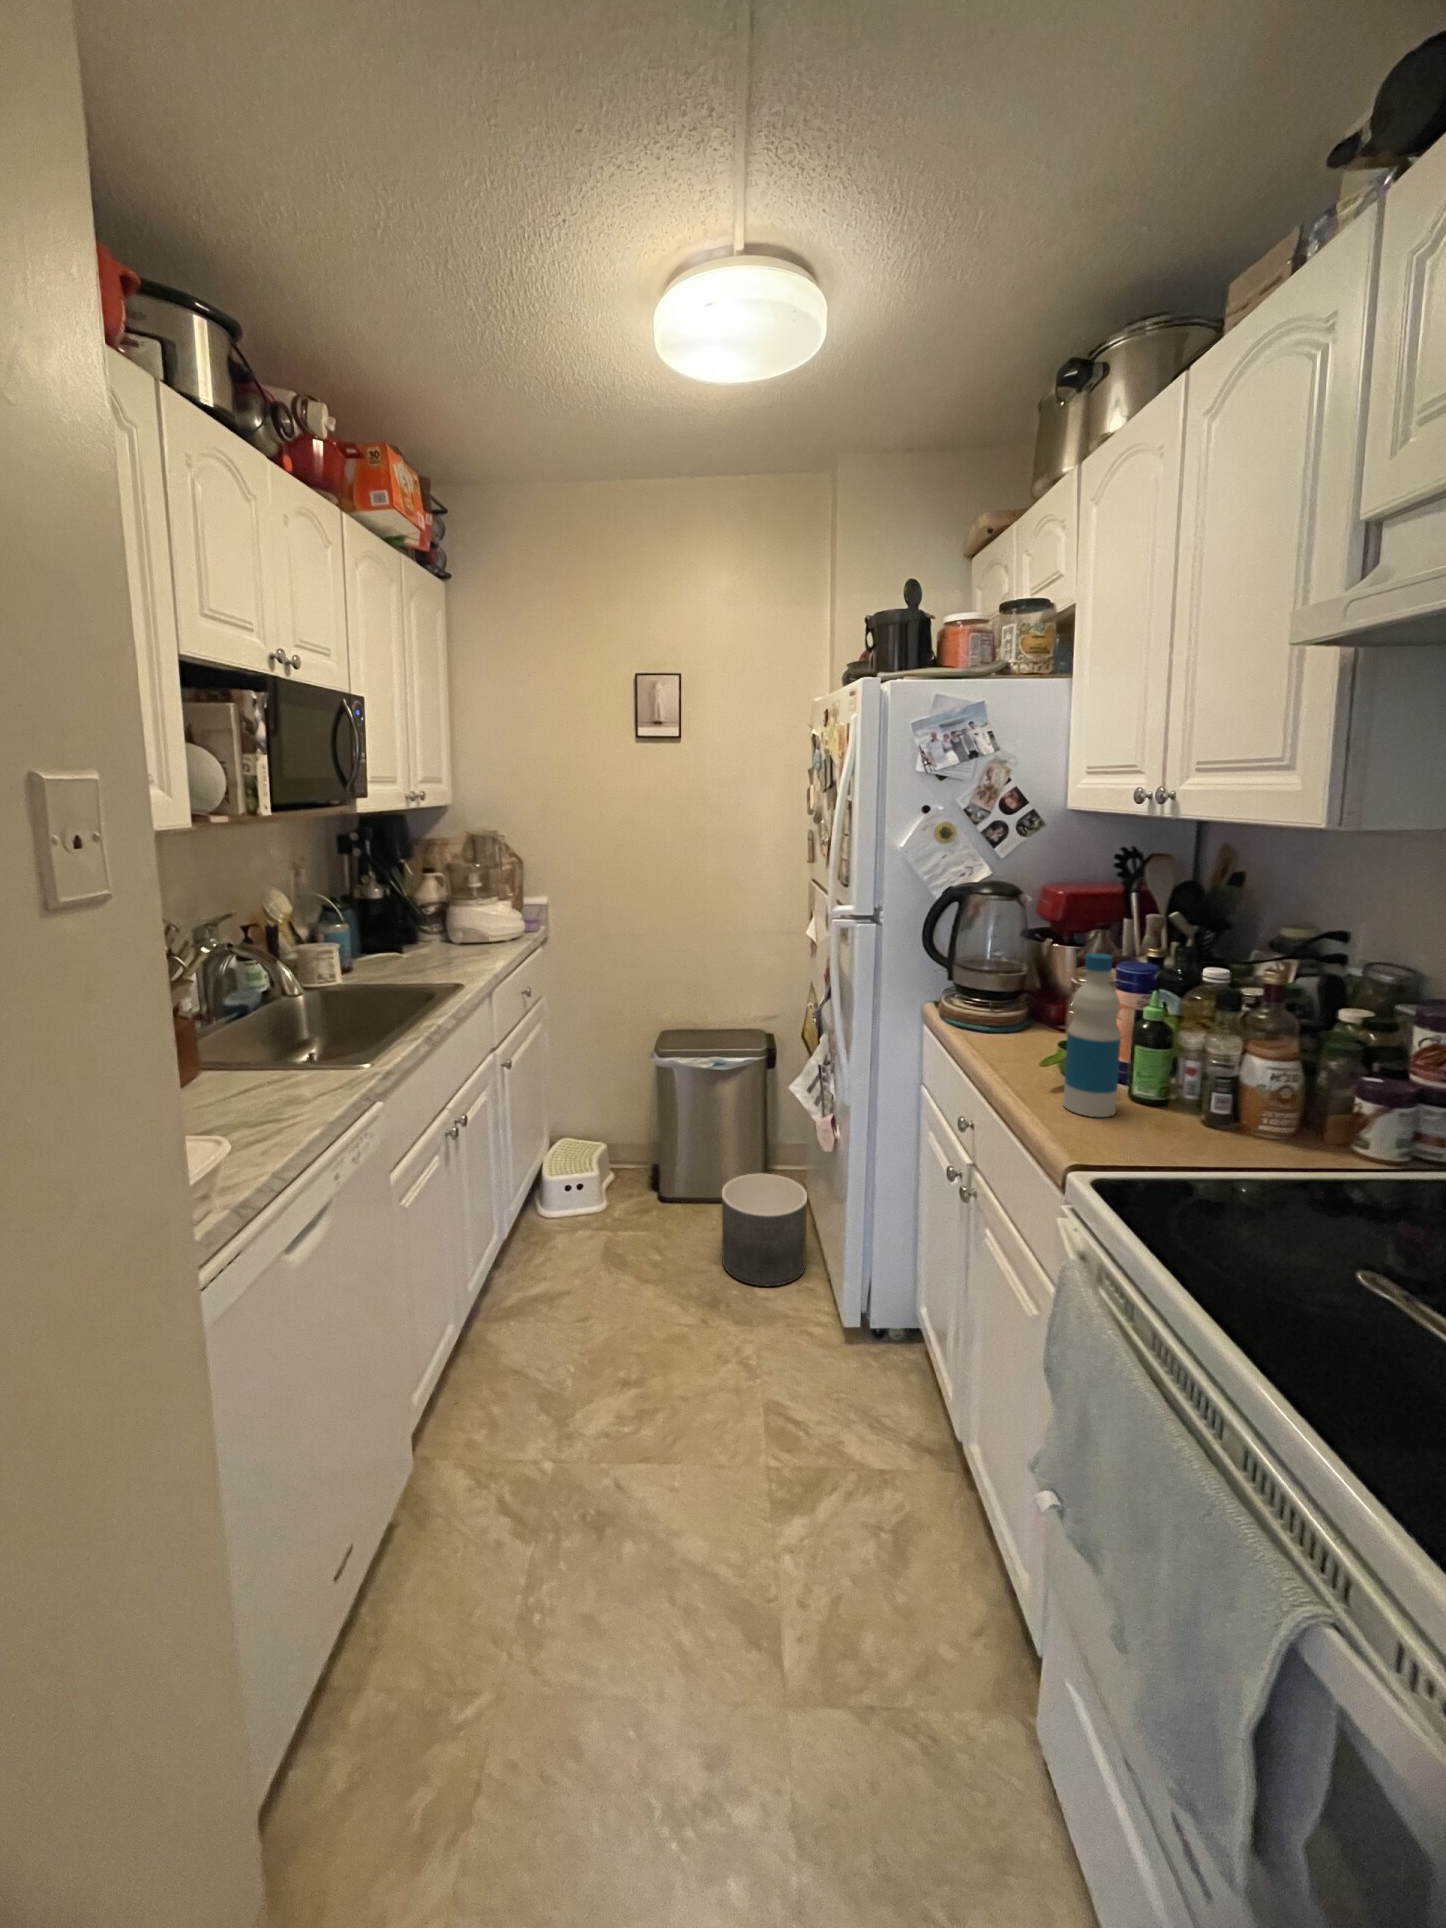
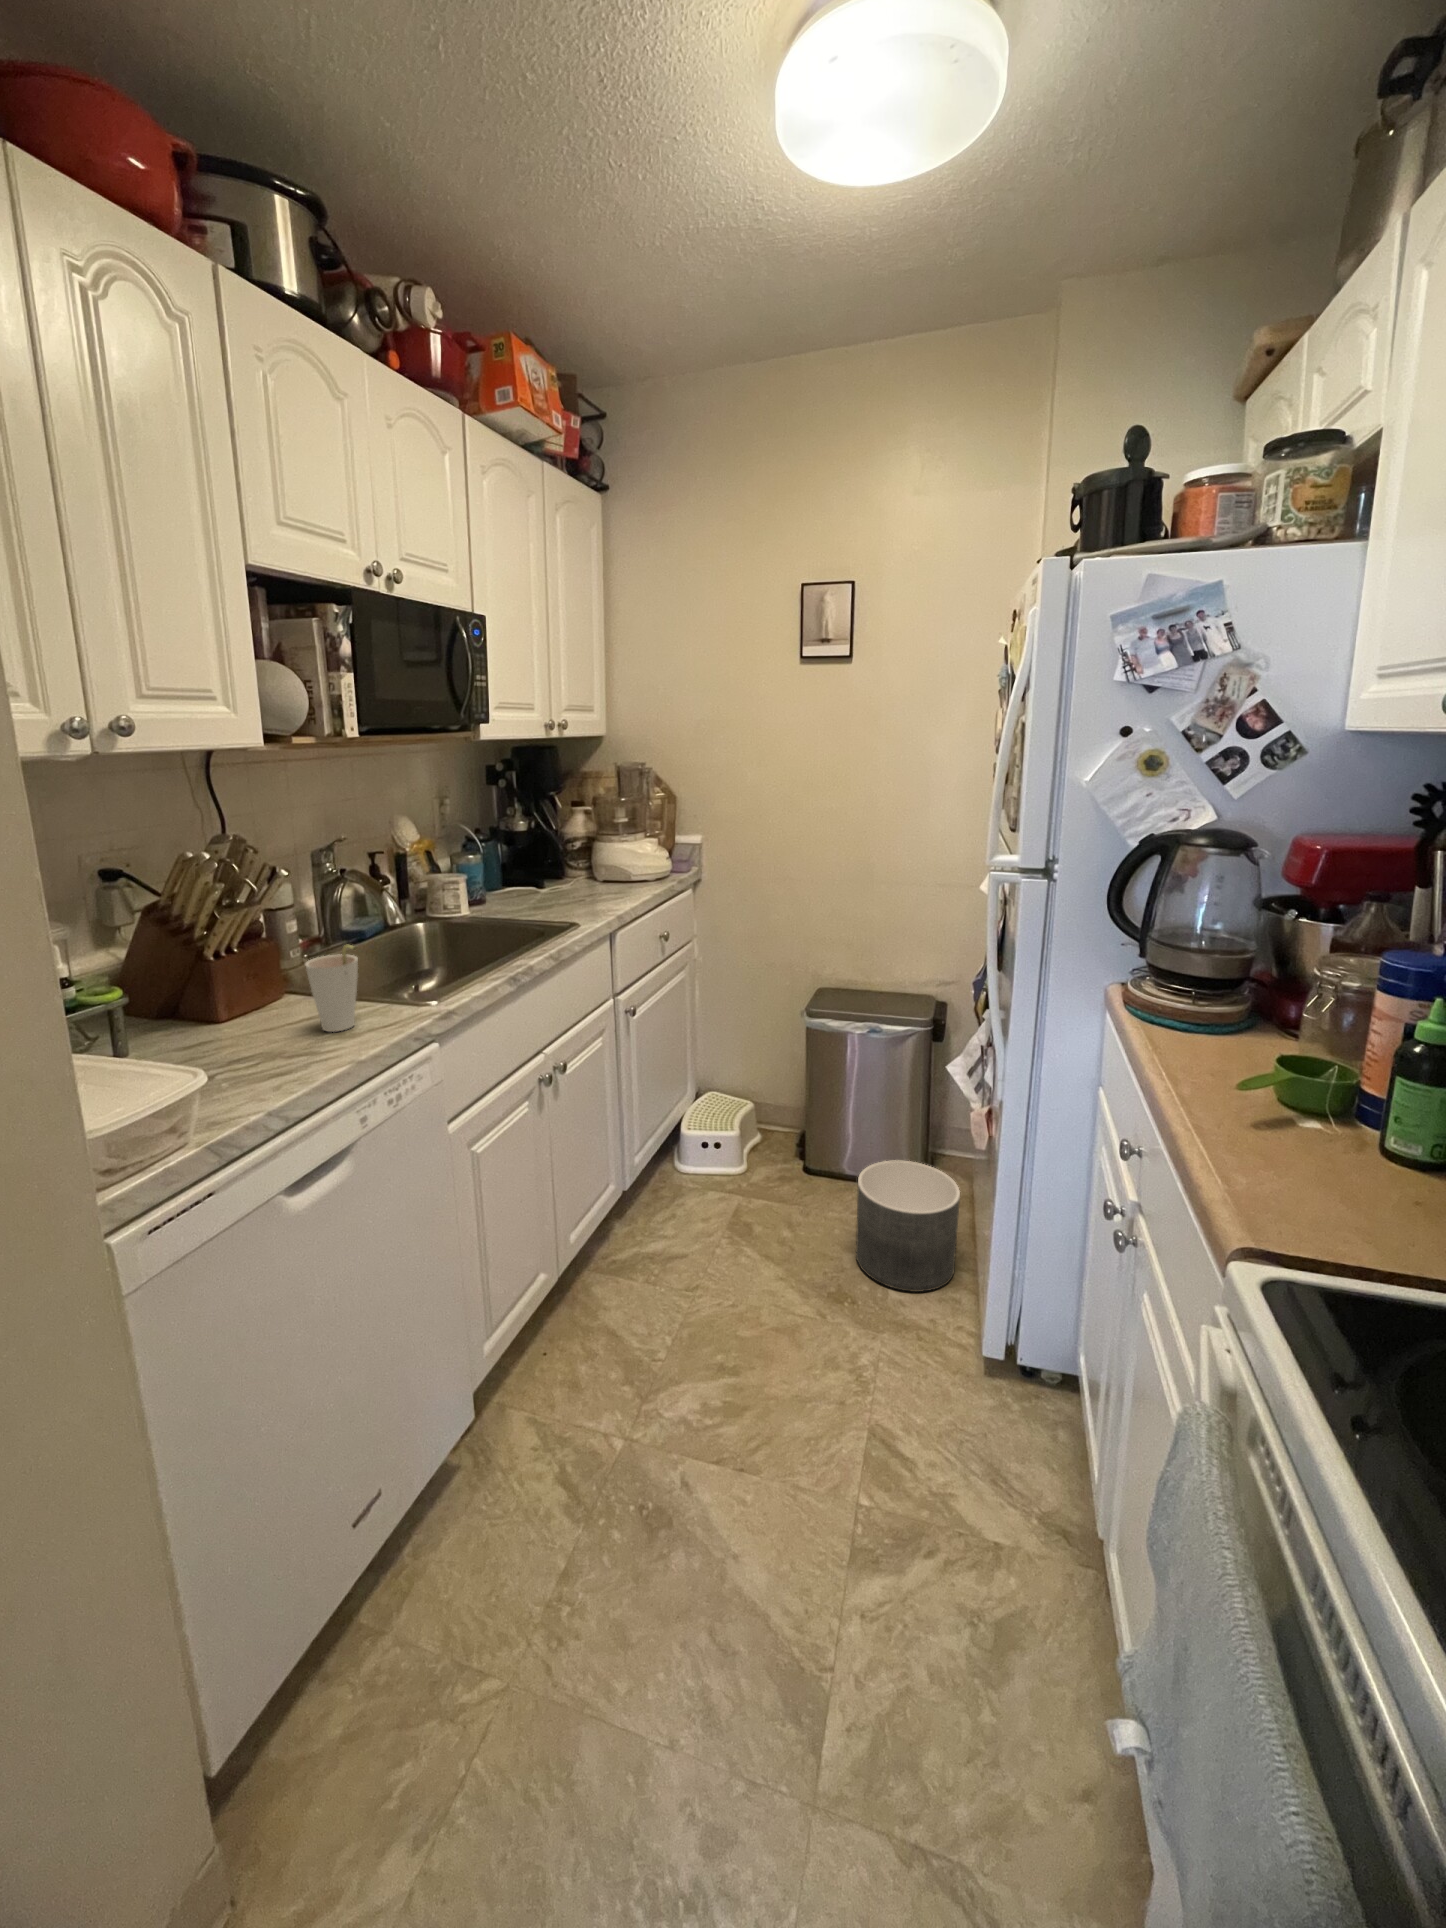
bottle: present [1063,953,1121,1117] -> none [1260,936,1365,1175]
cup: none [249,1014,307,1100] -> present [305,945,358,1032]

